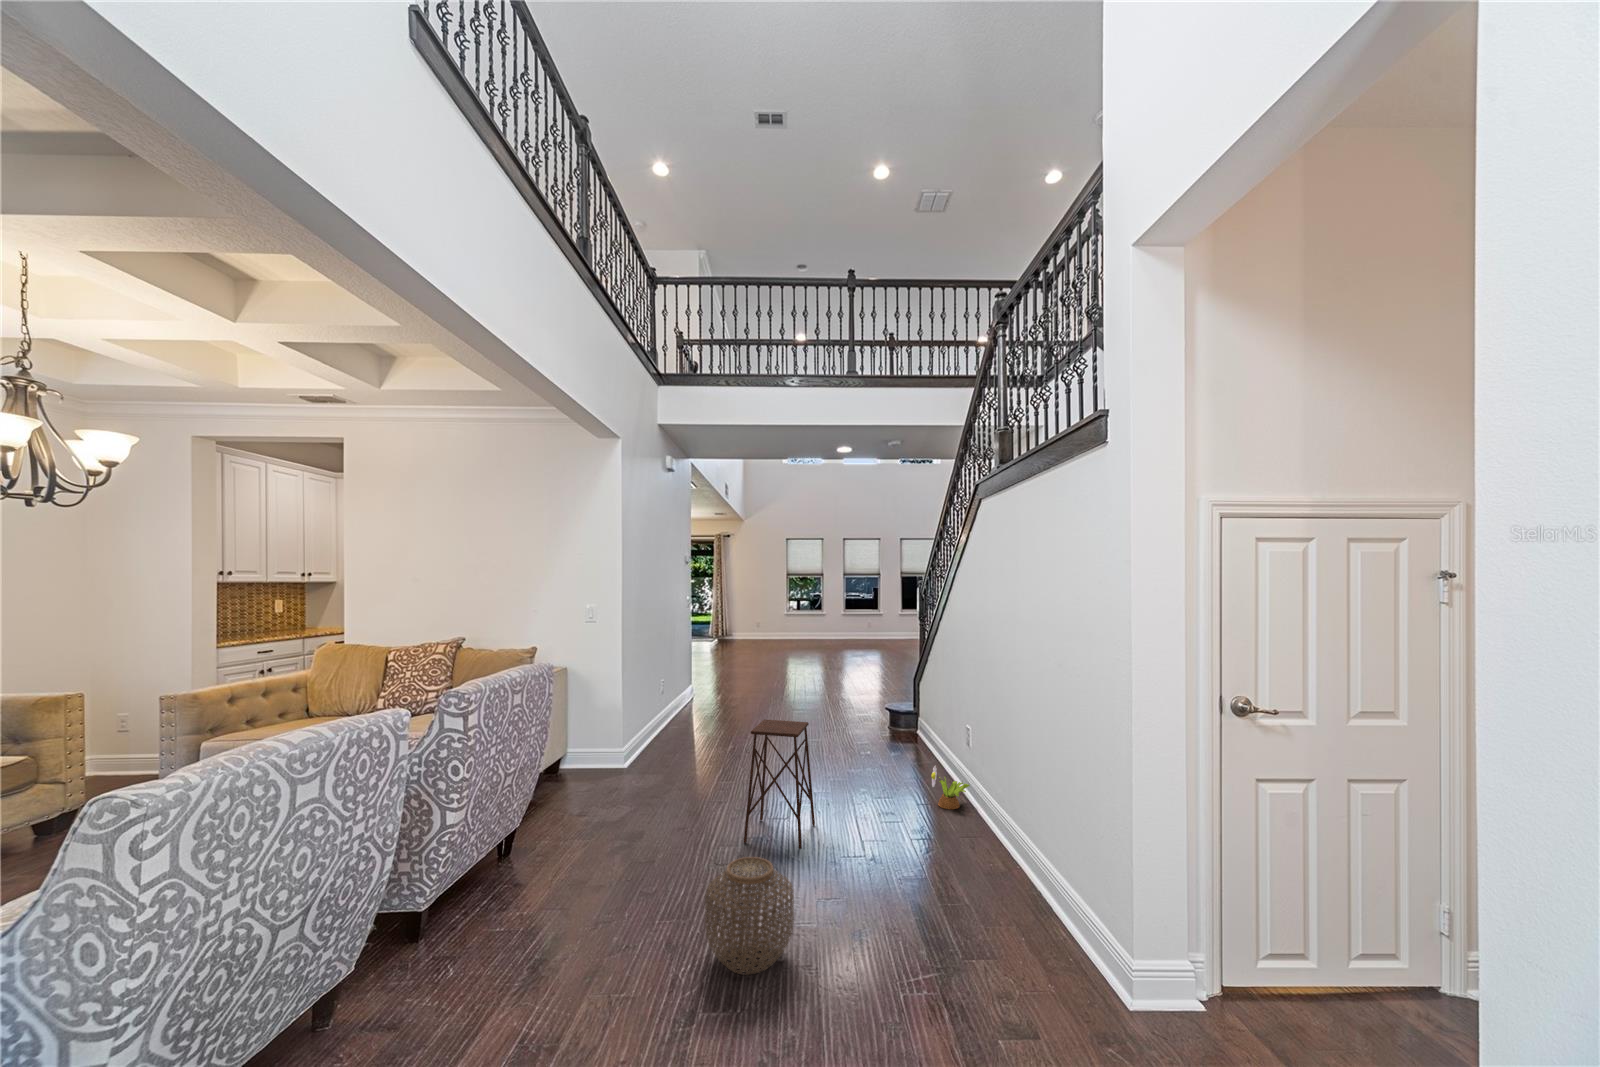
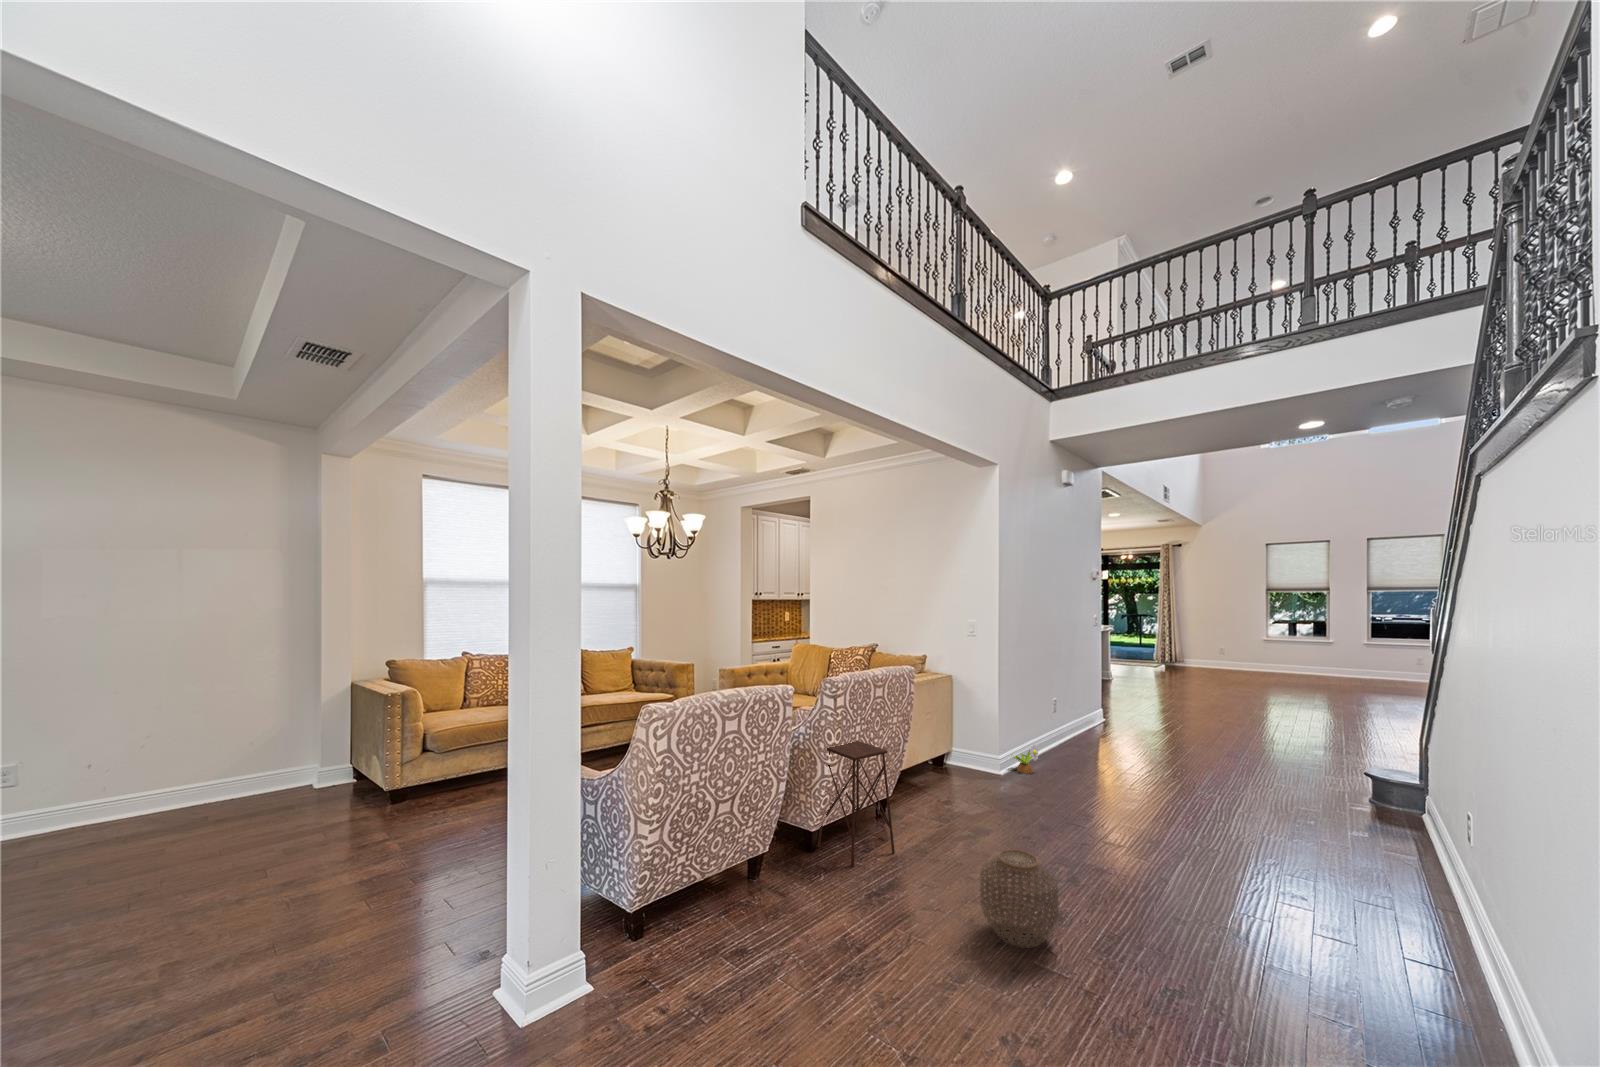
side table: present [744,719,815,848] -> present [818,741,895,867]
decorative plant: present [931,766,970,809] -> present [1013,745,1038,773]

